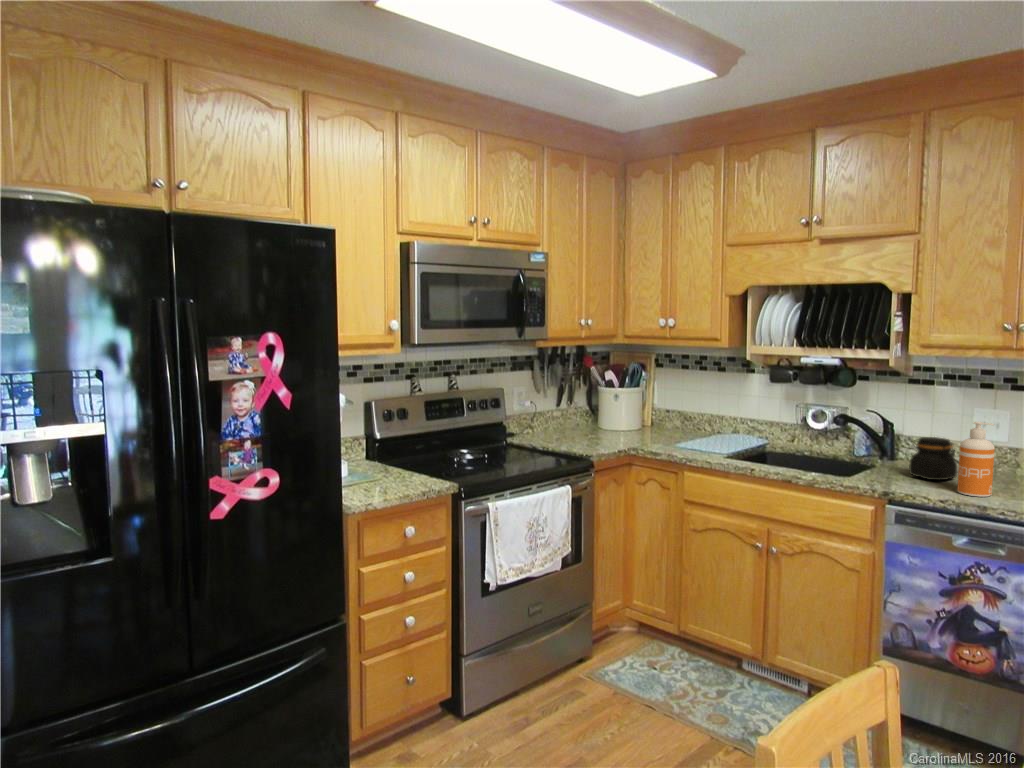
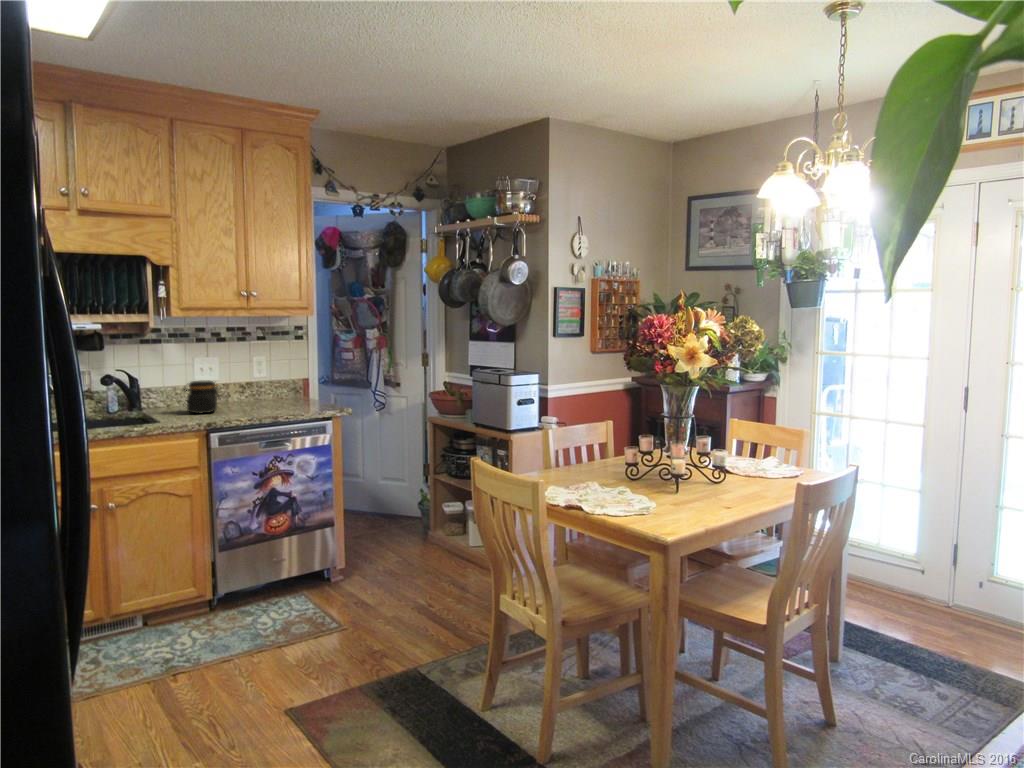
soap dispenser: present [958,422,994,497] -> none [238,361,262,414]

